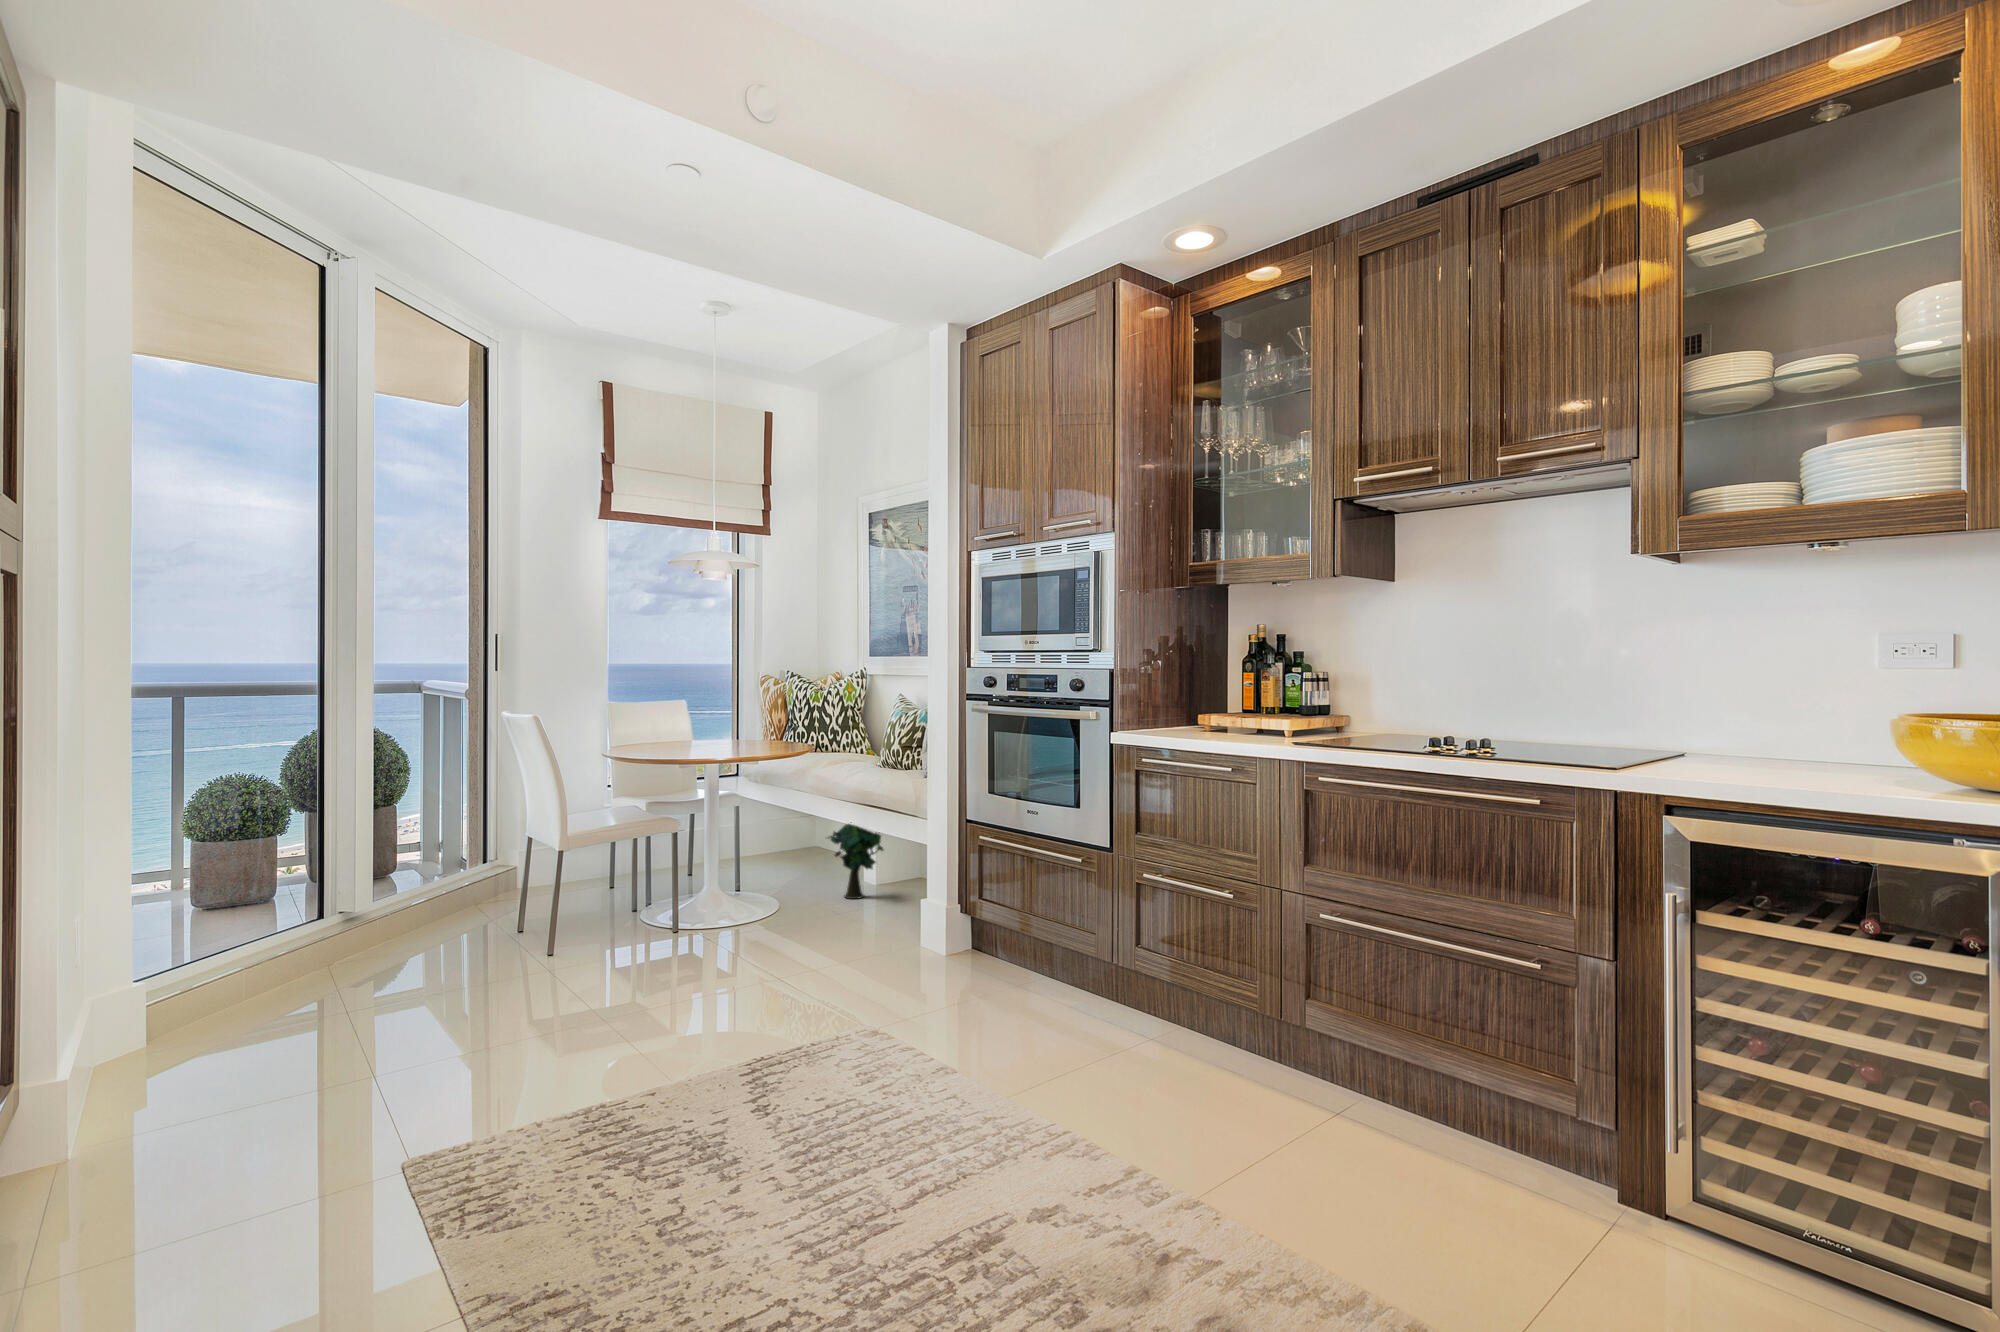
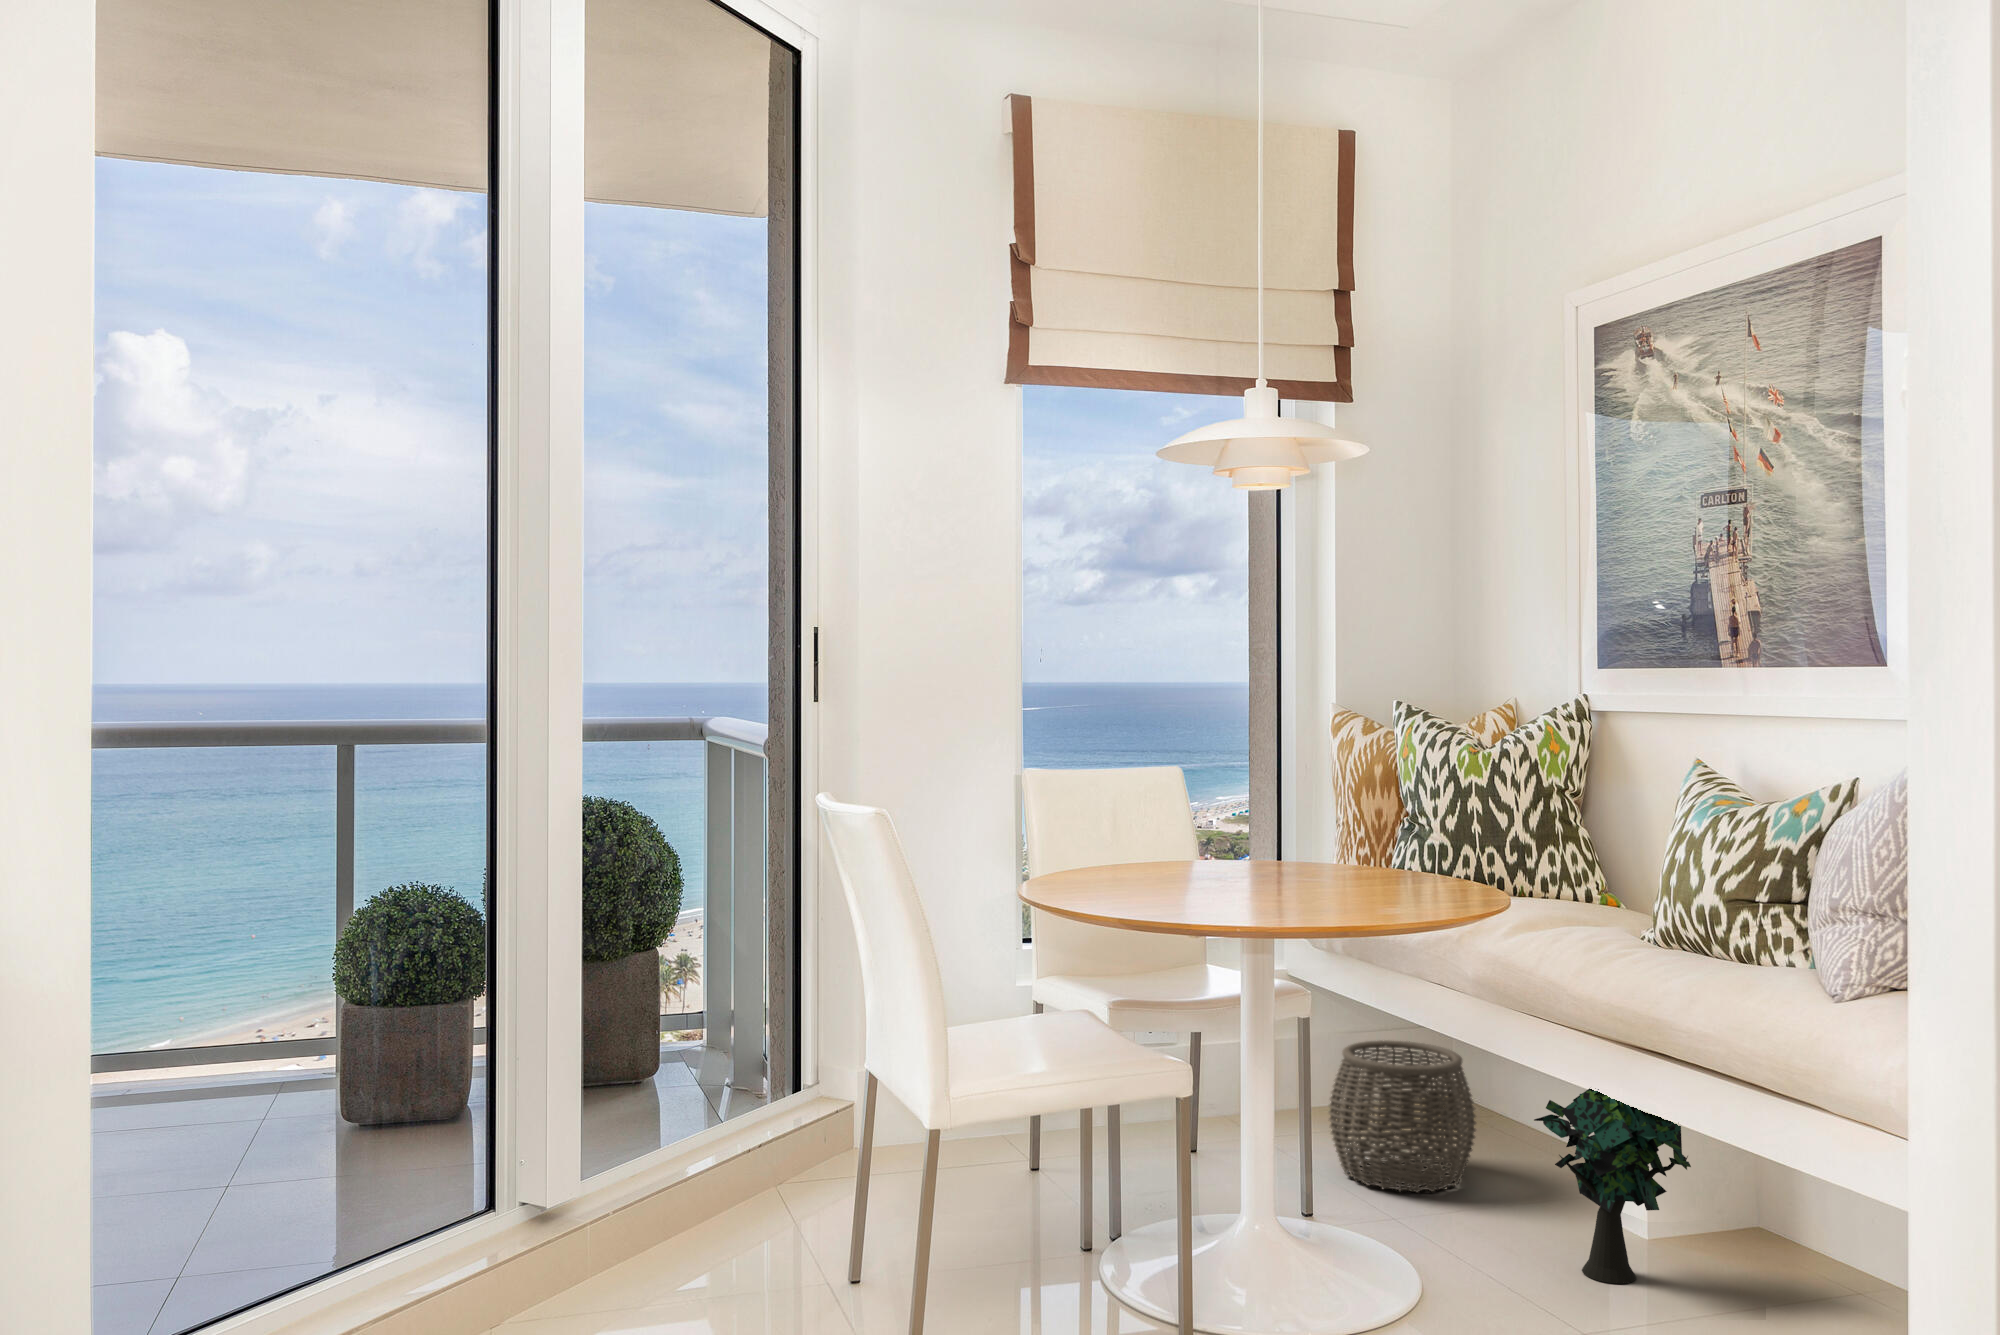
woven basket: none [751,819,814,881] -> present [1328,1040,1476,1193]

